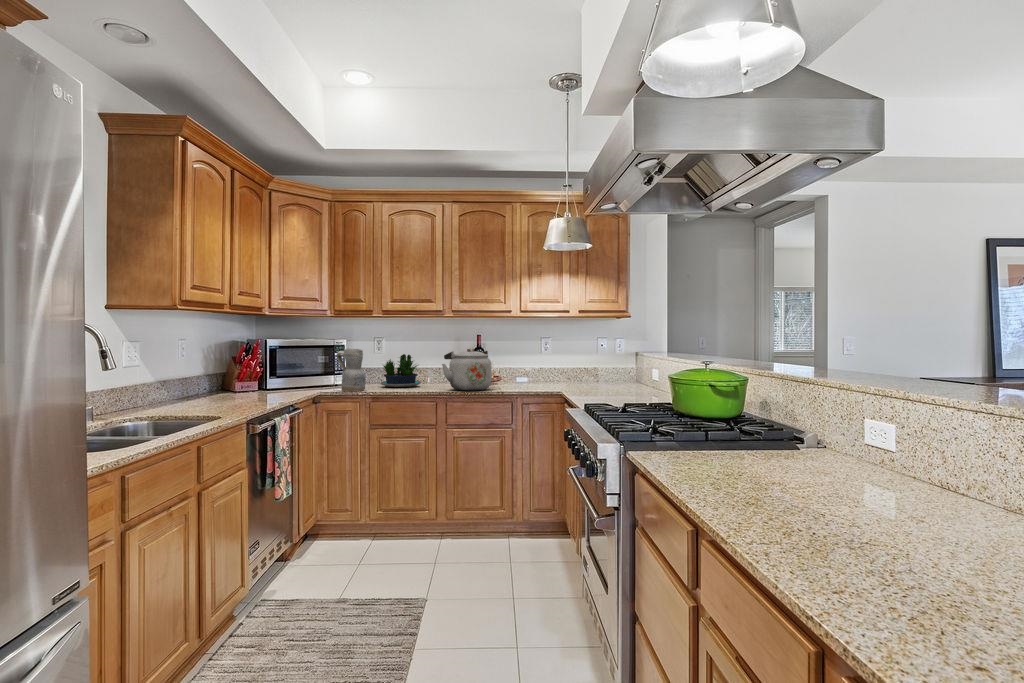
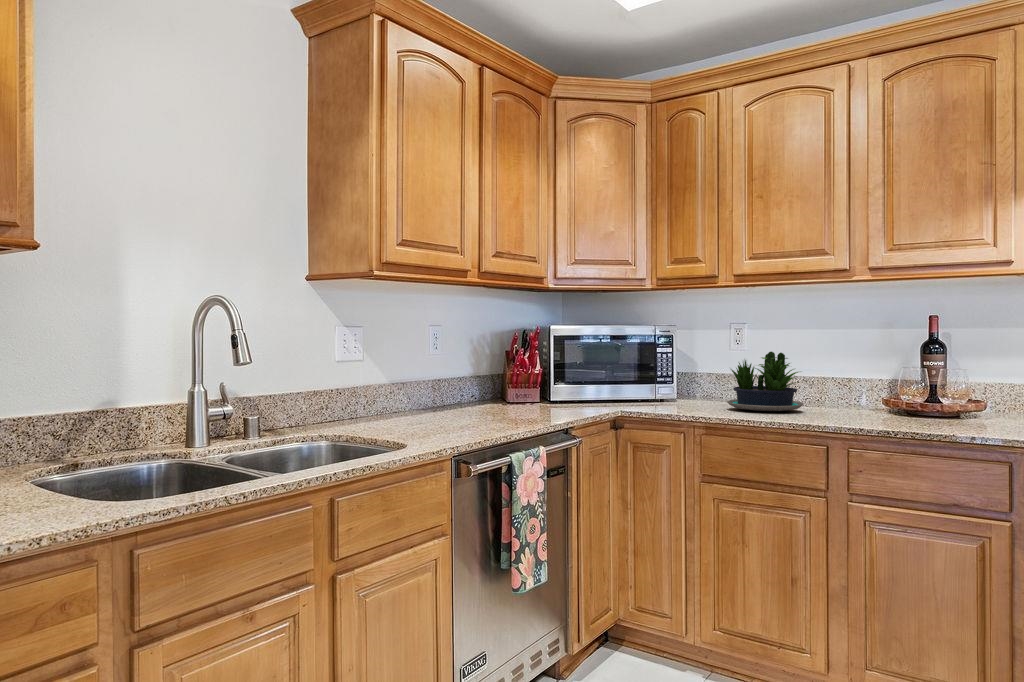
kettle: present [442,348,492,391] -> none [838,339,958,428]
ceramic pitcher: present [337,349,366,391] -> none [647,340,694,414]

